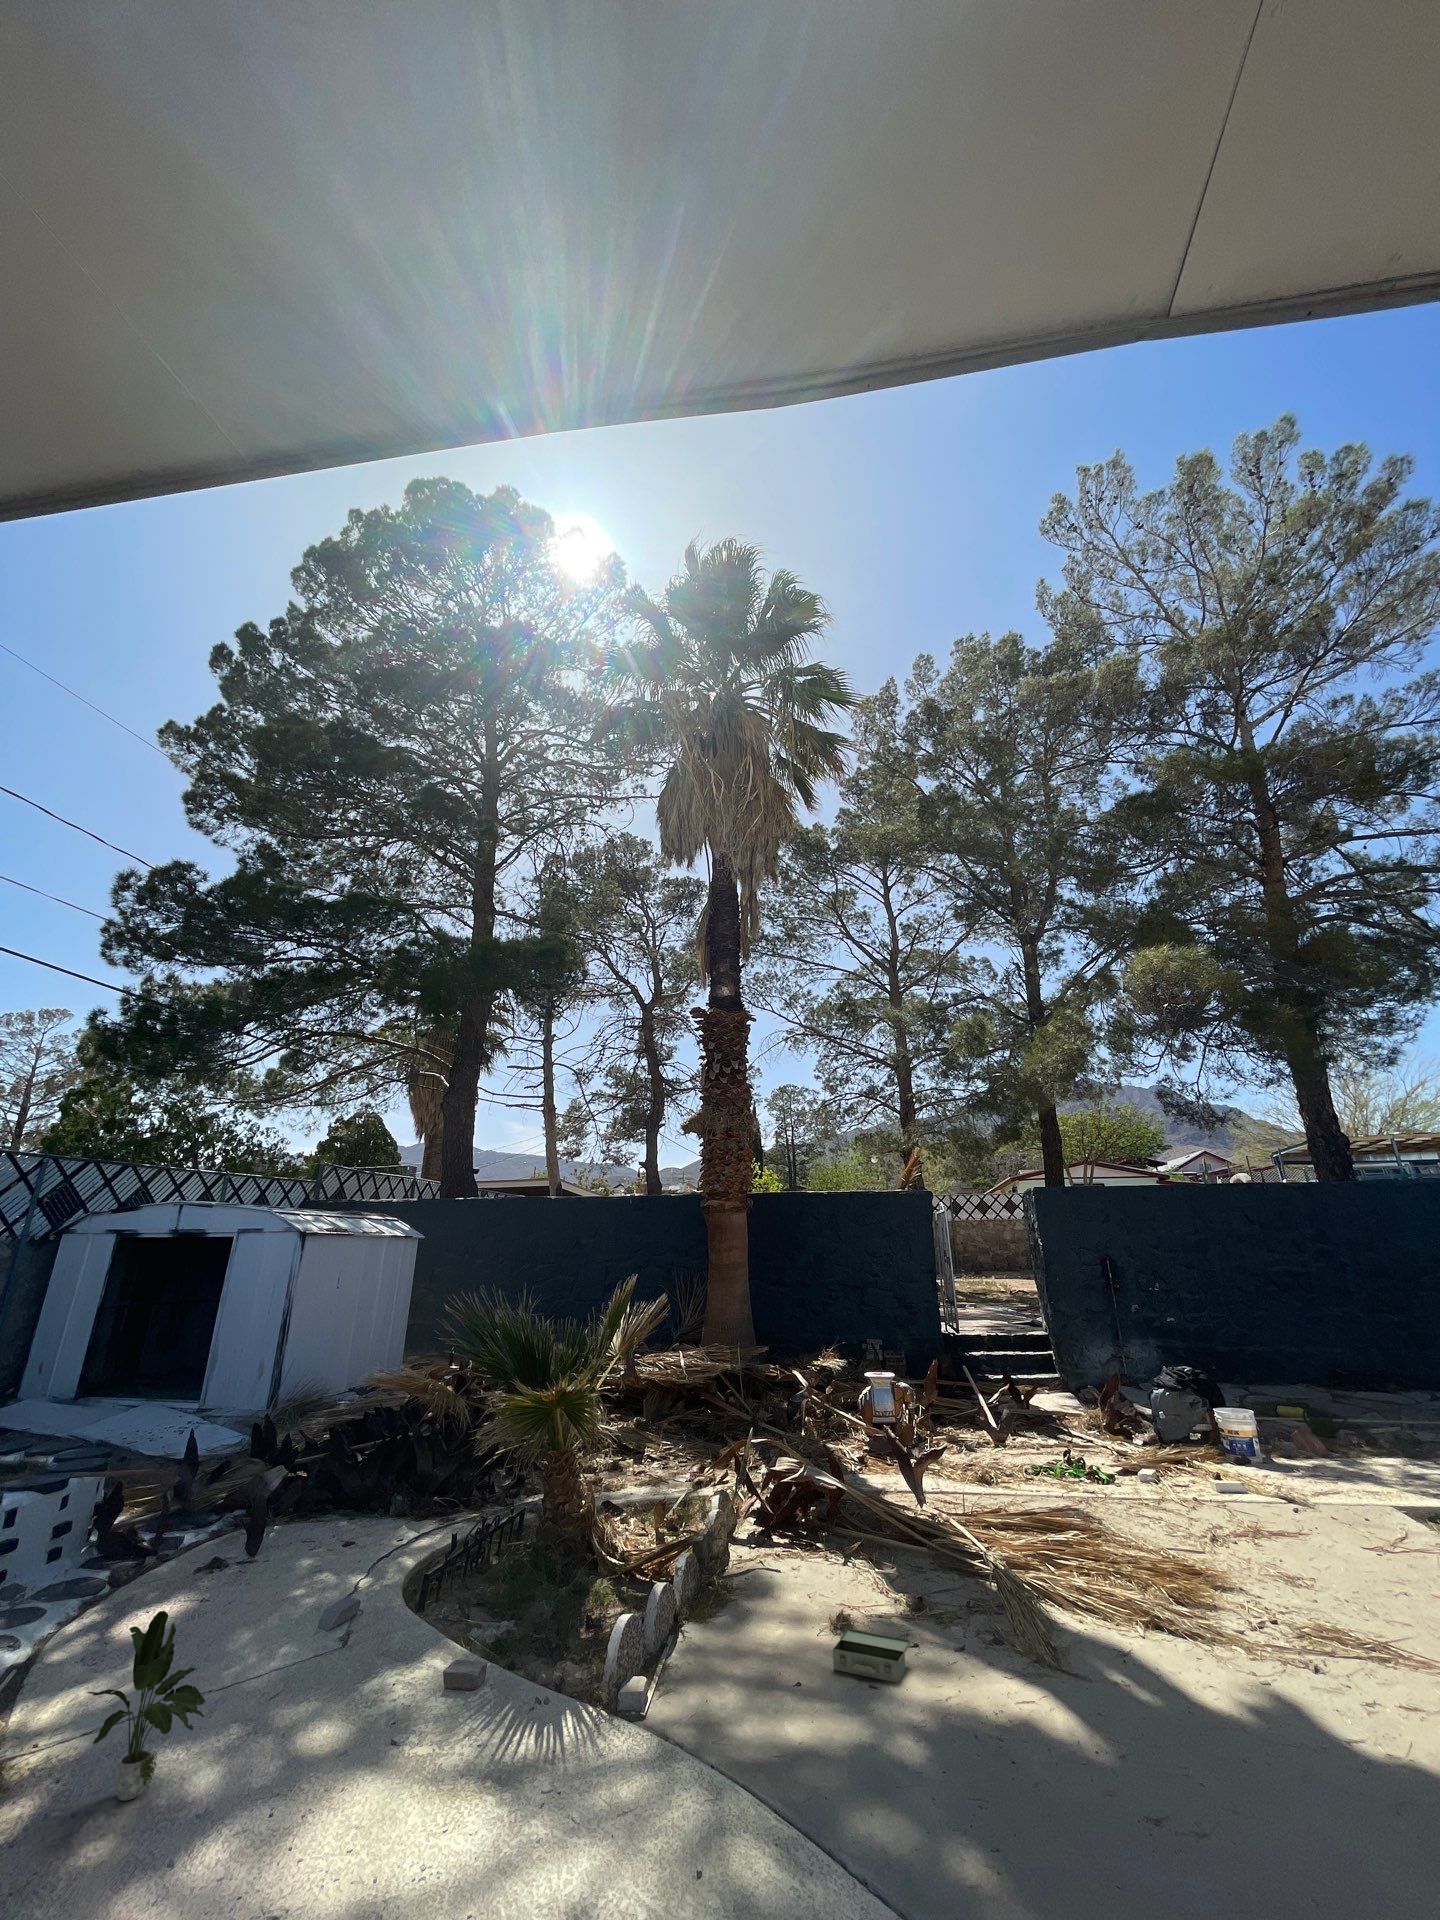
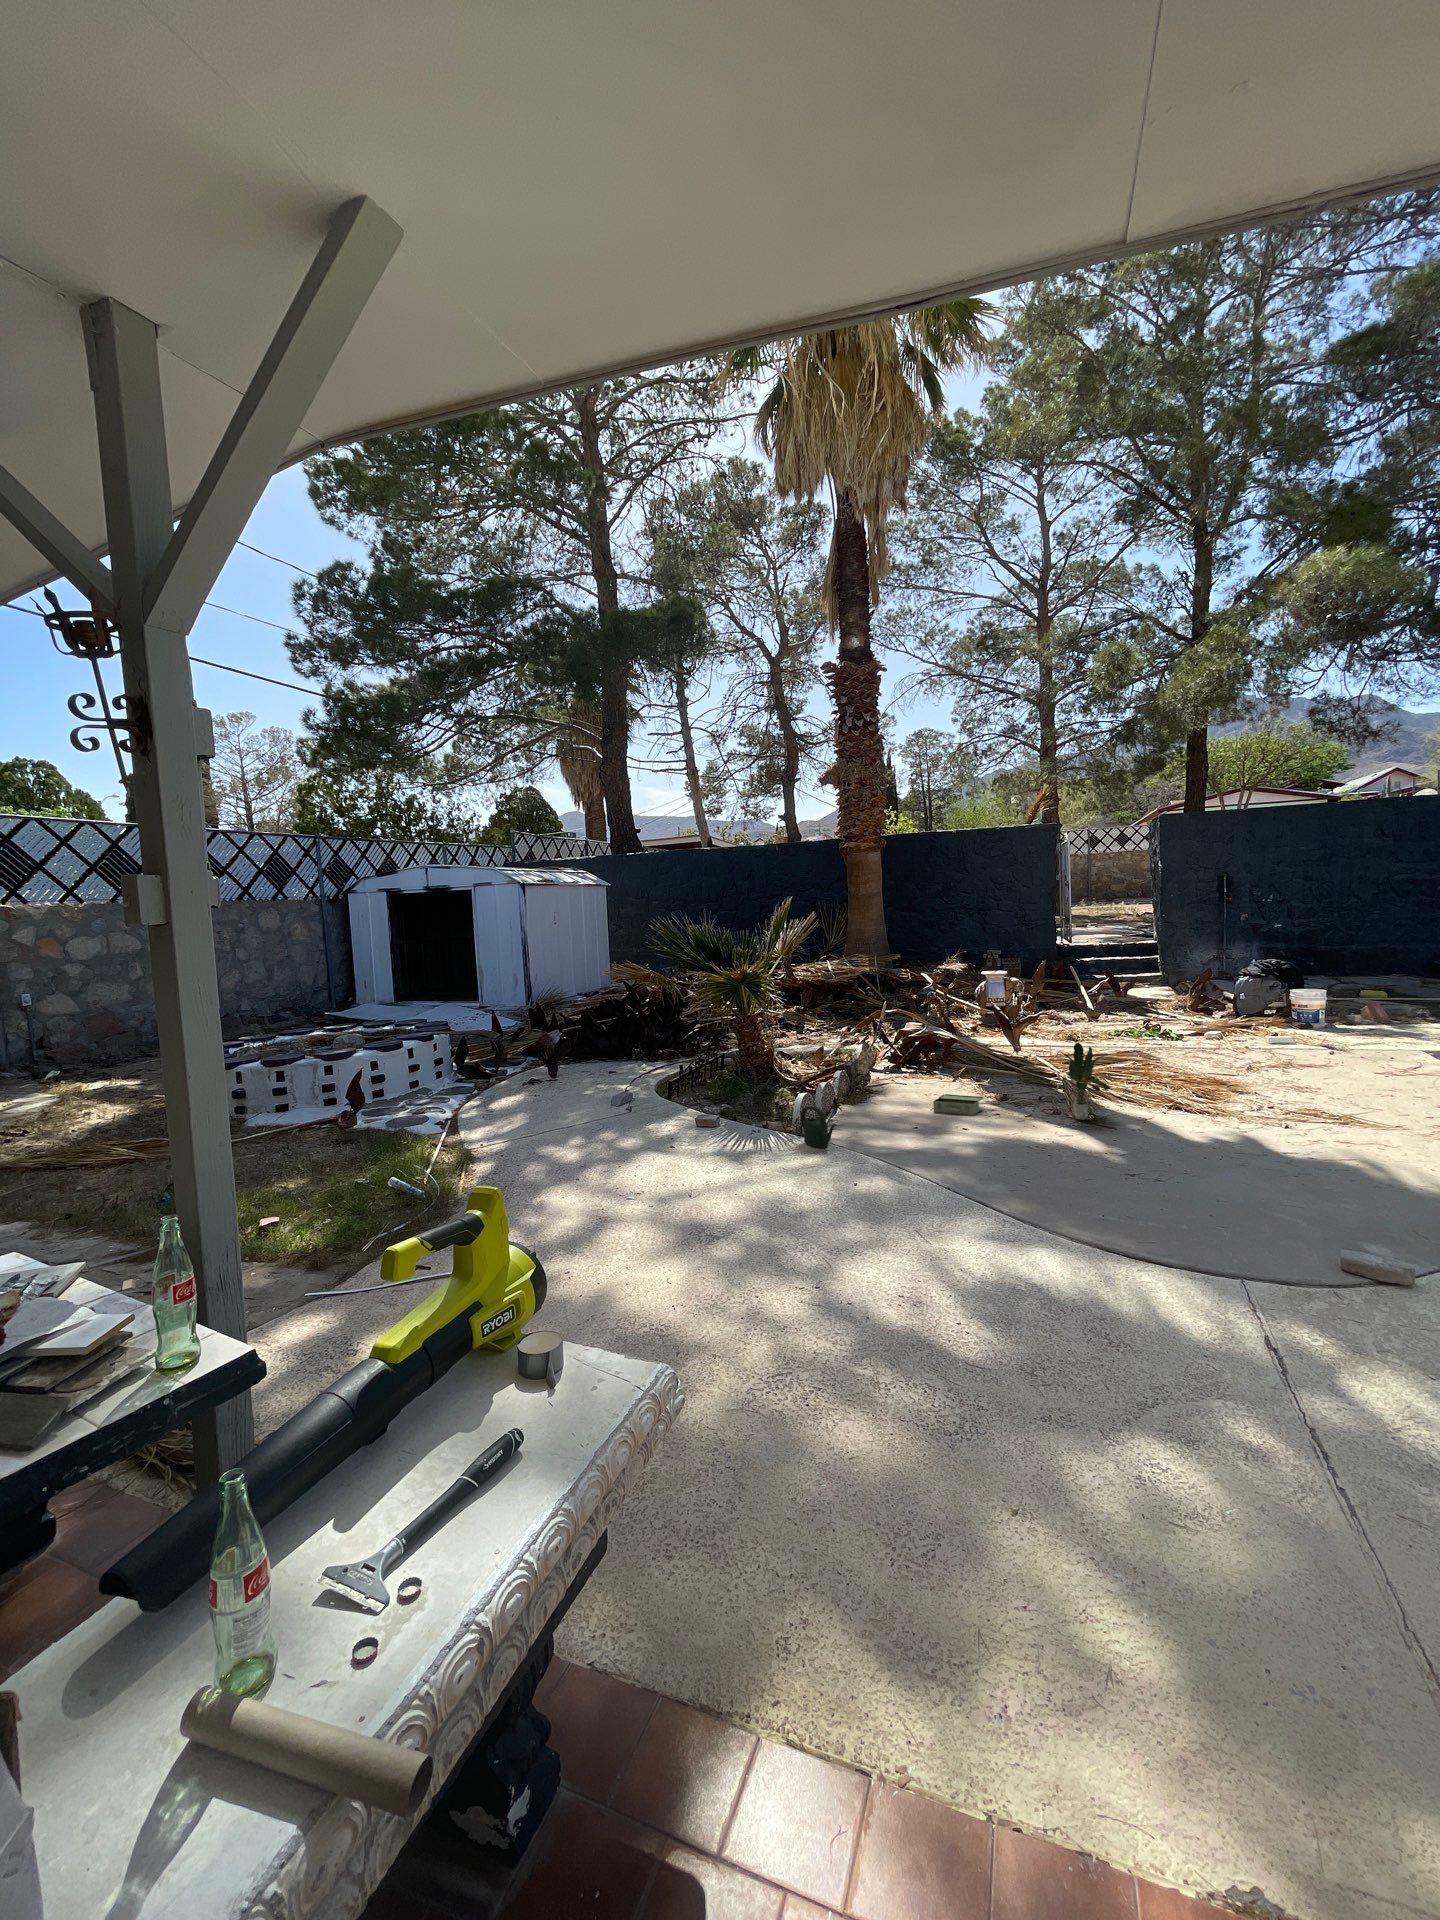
watering can: present [1302,1407,1348,1437] -> present [801,1106,836,1148]
potted plant: present [87,1610,205,1801] -> present [1063,1043,1112,1120]

